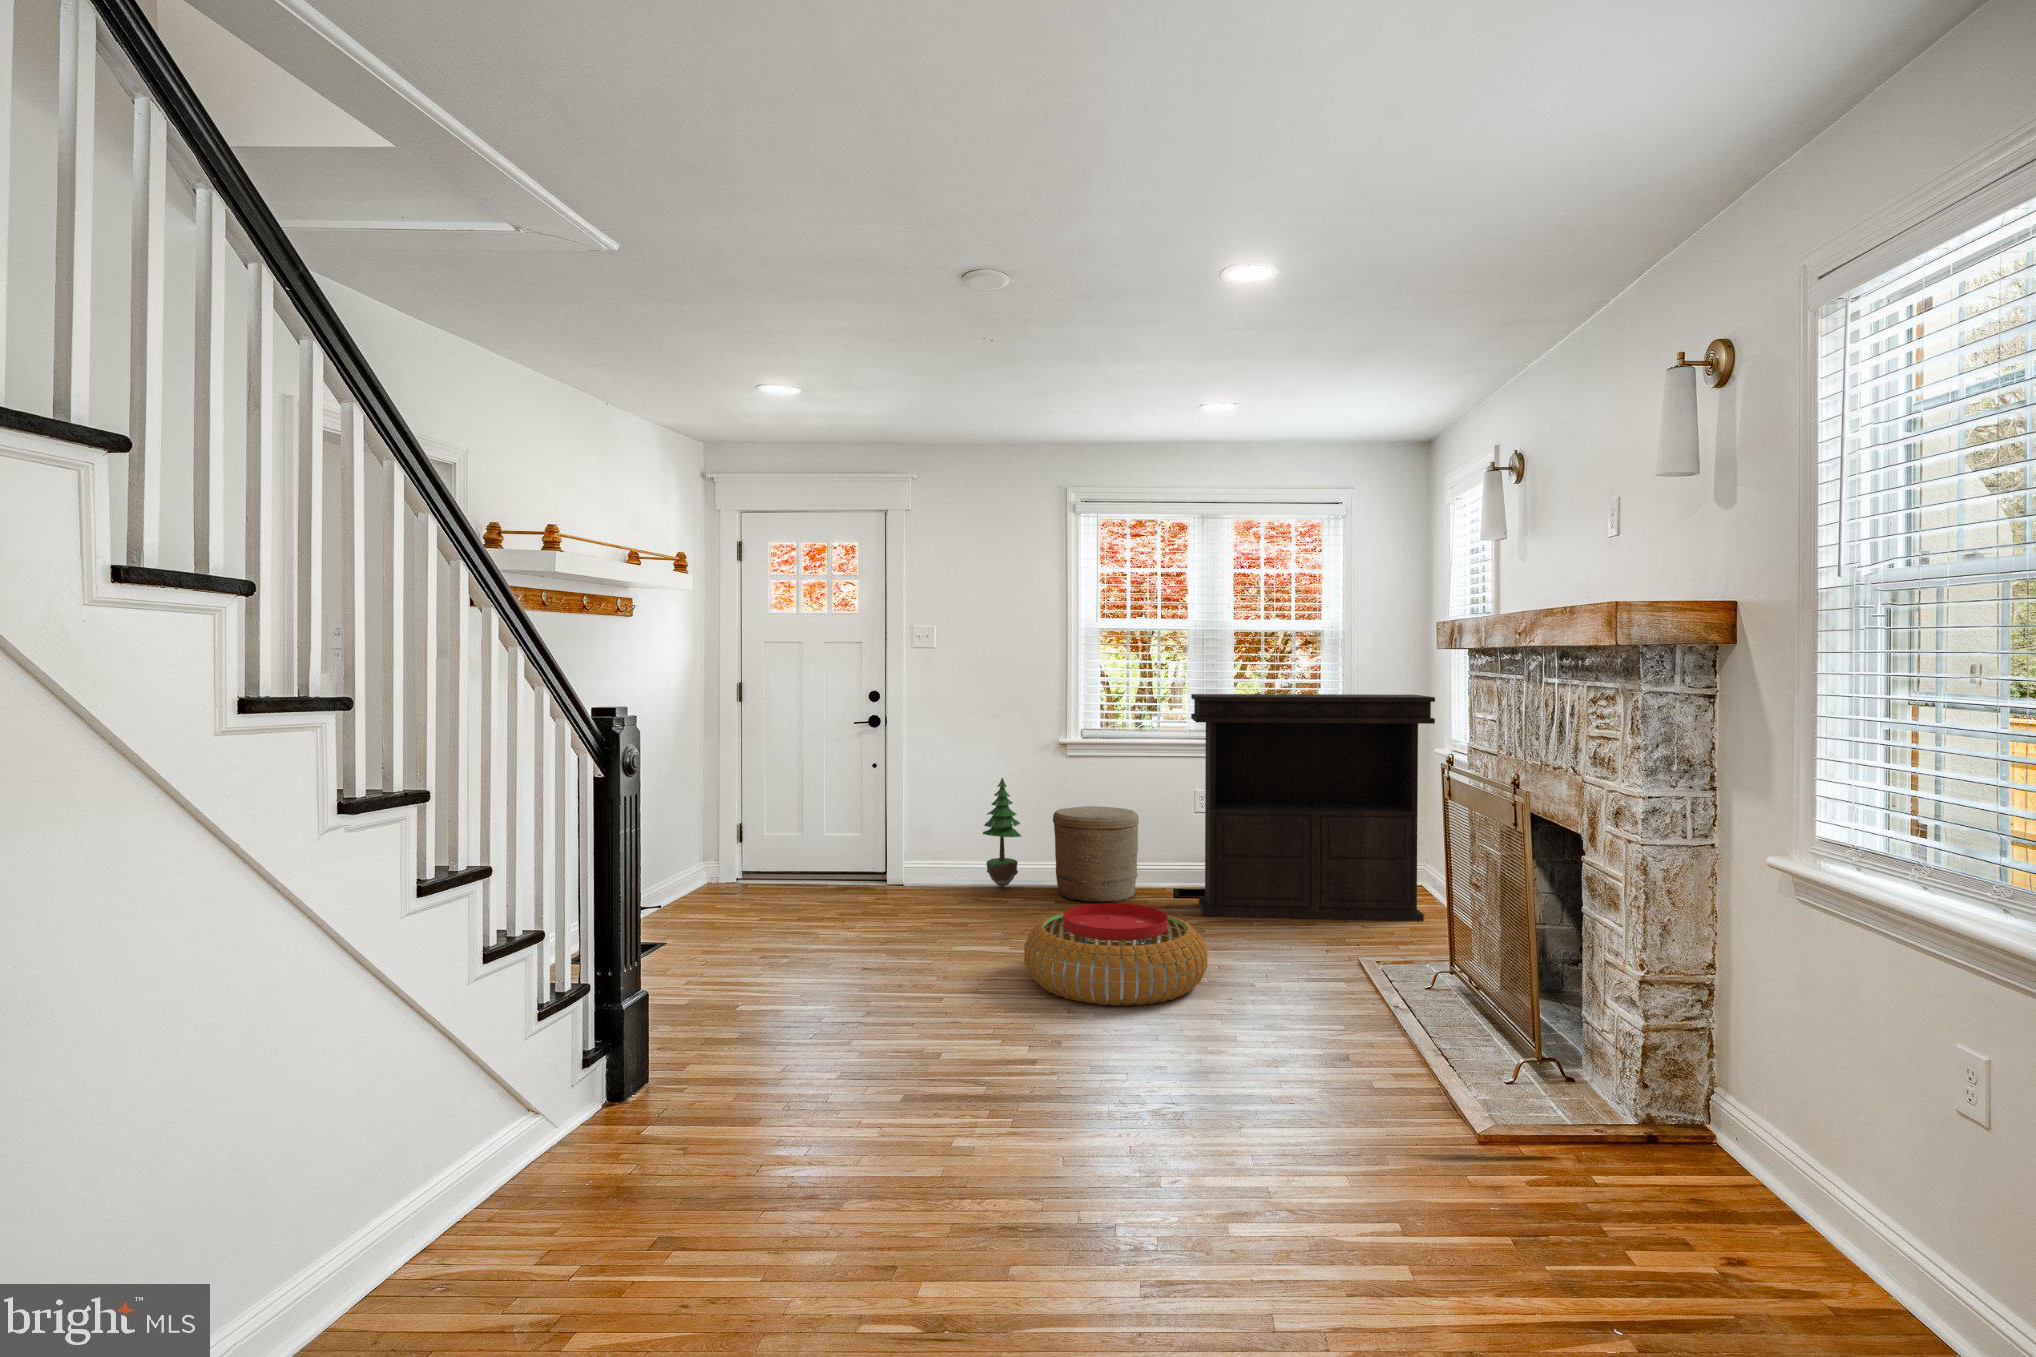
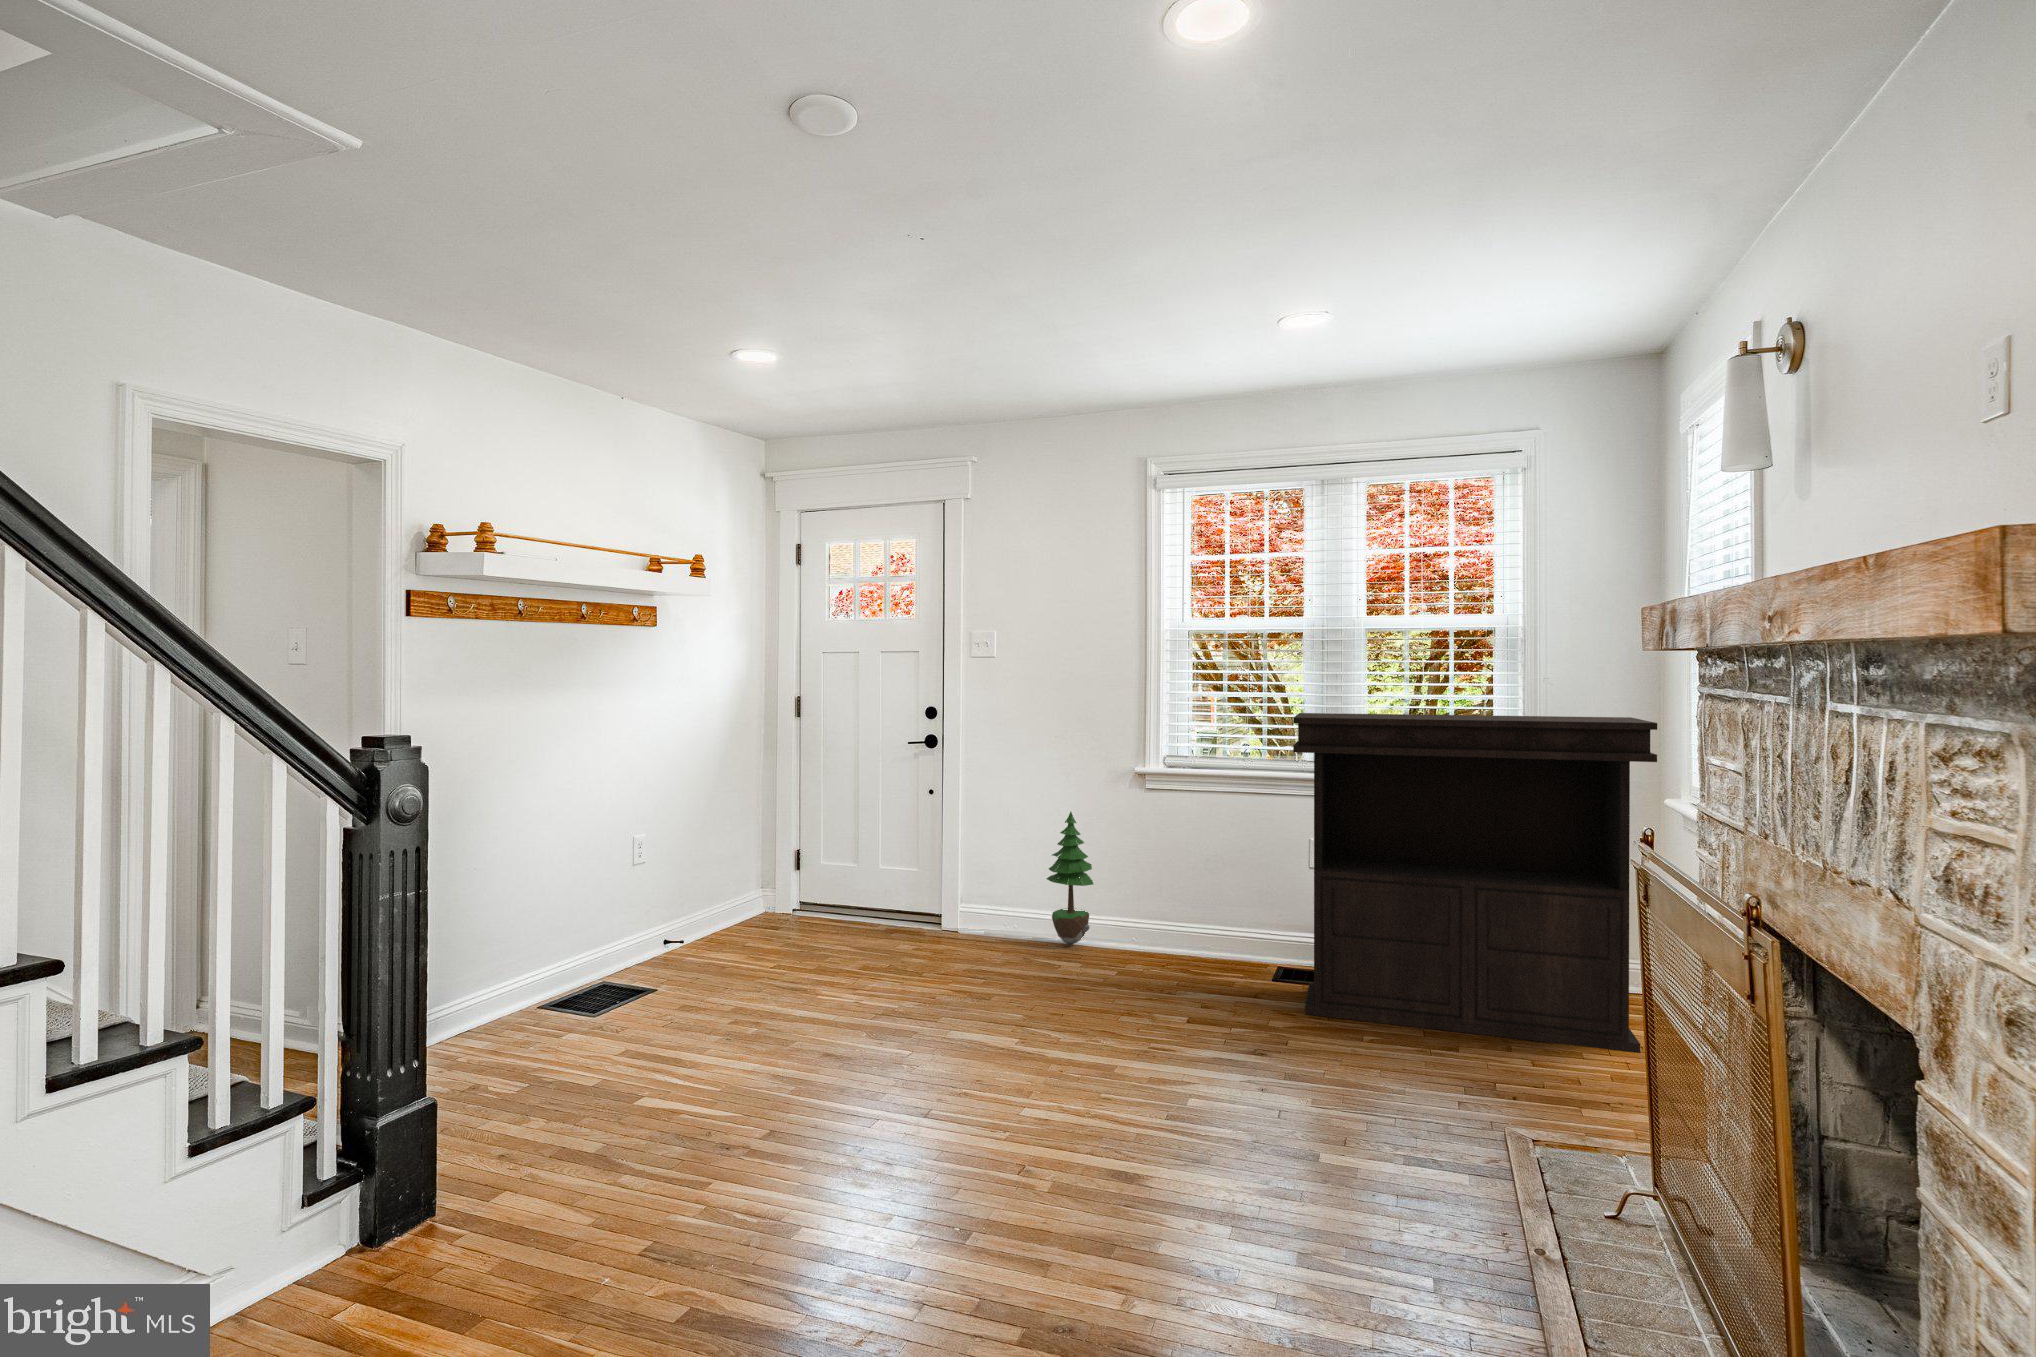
woven basket: present [1053,806,1139,902] -> none [1125,851,1236,979]
pouf: present [1024,903,1208,1006] -> none [984,1008,1249,1186]

